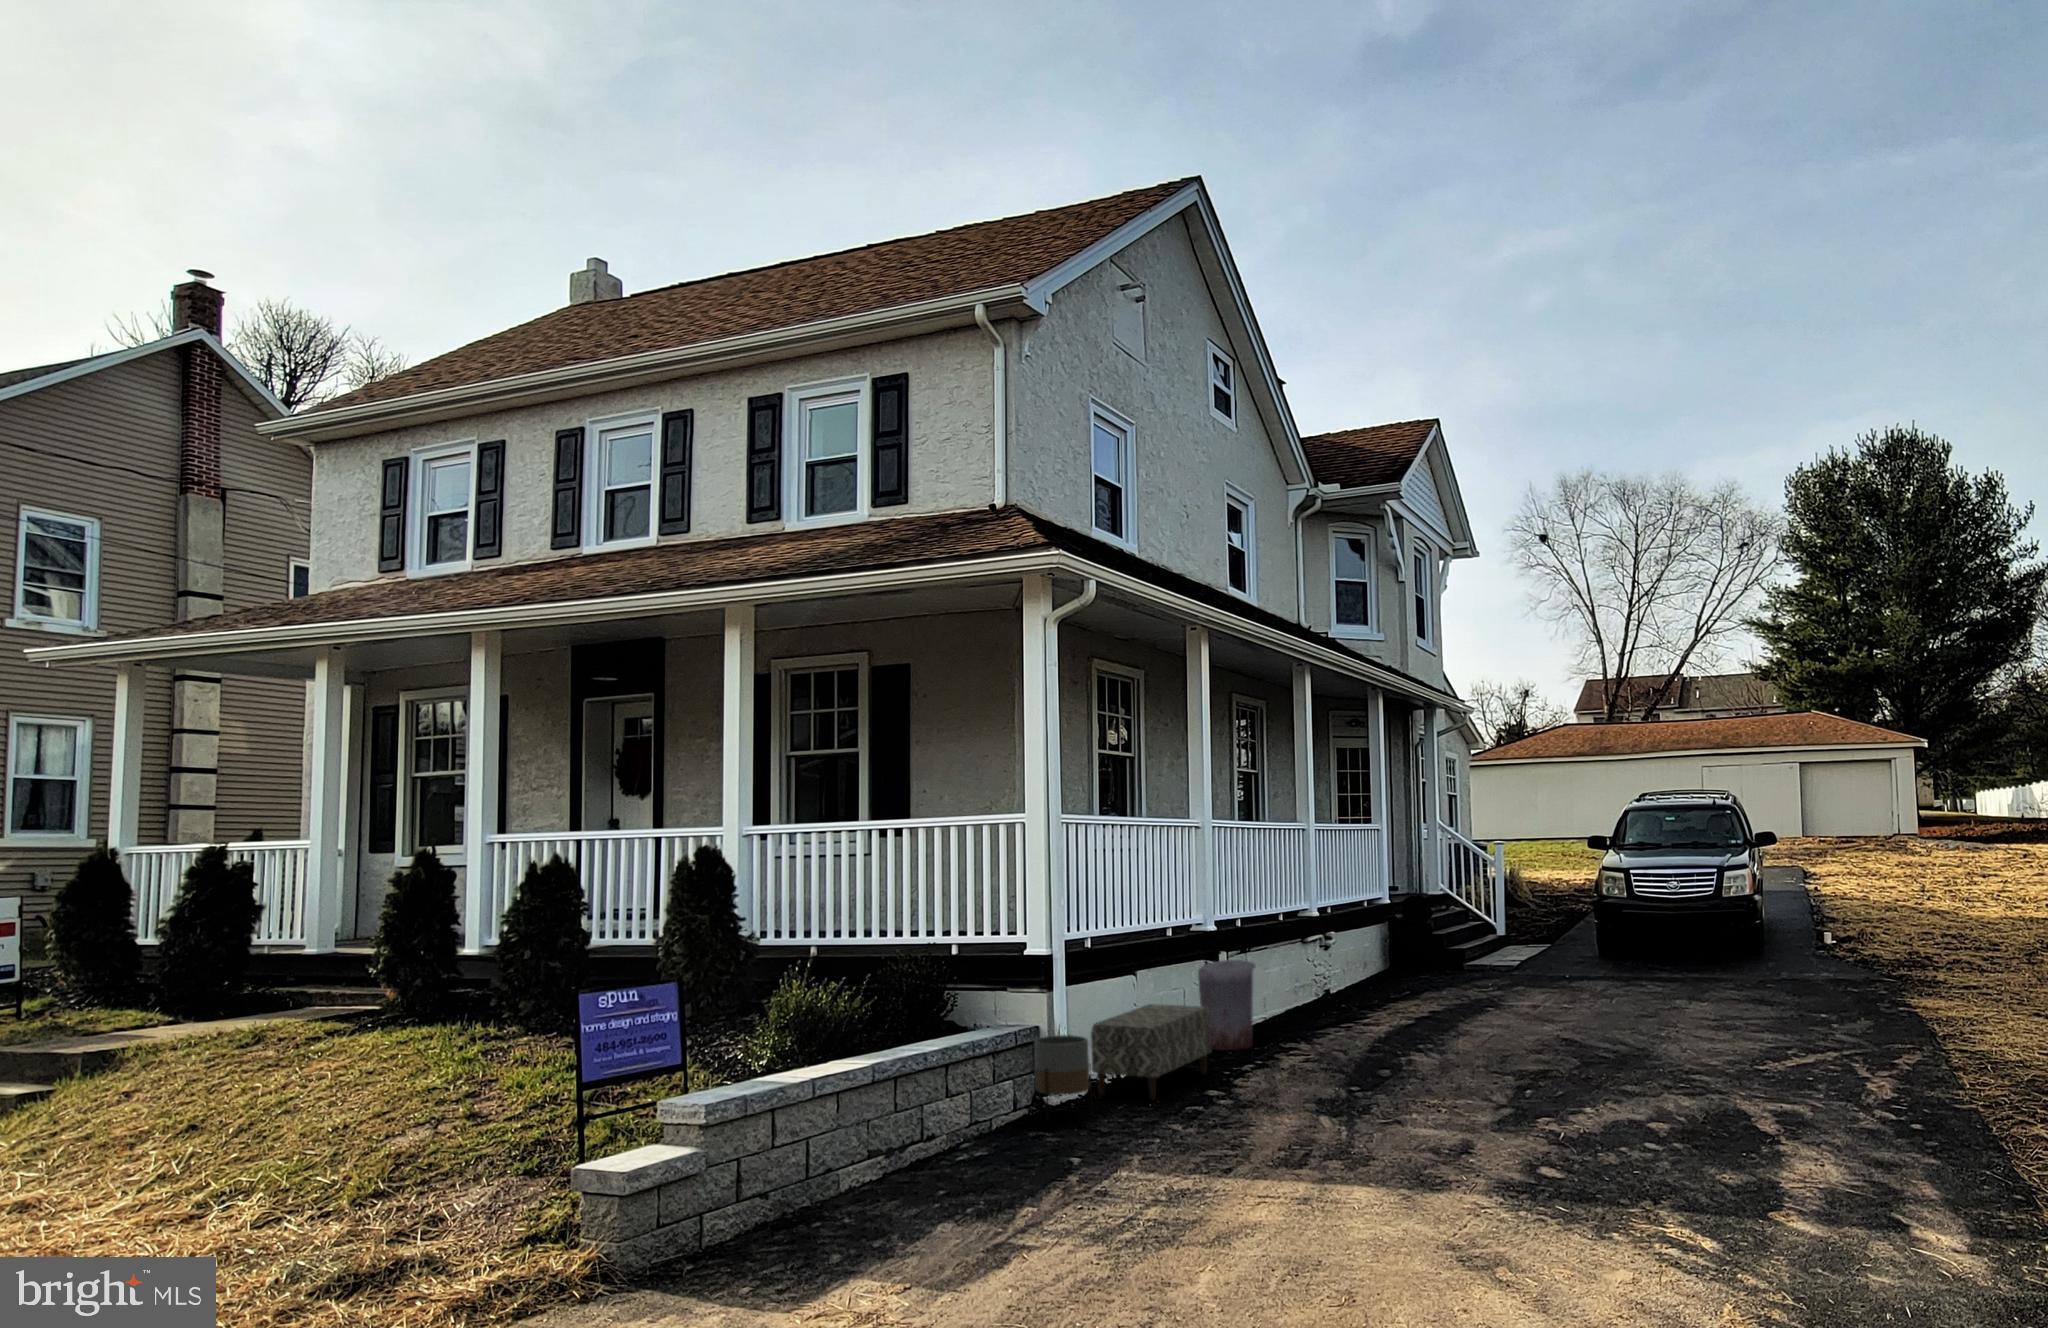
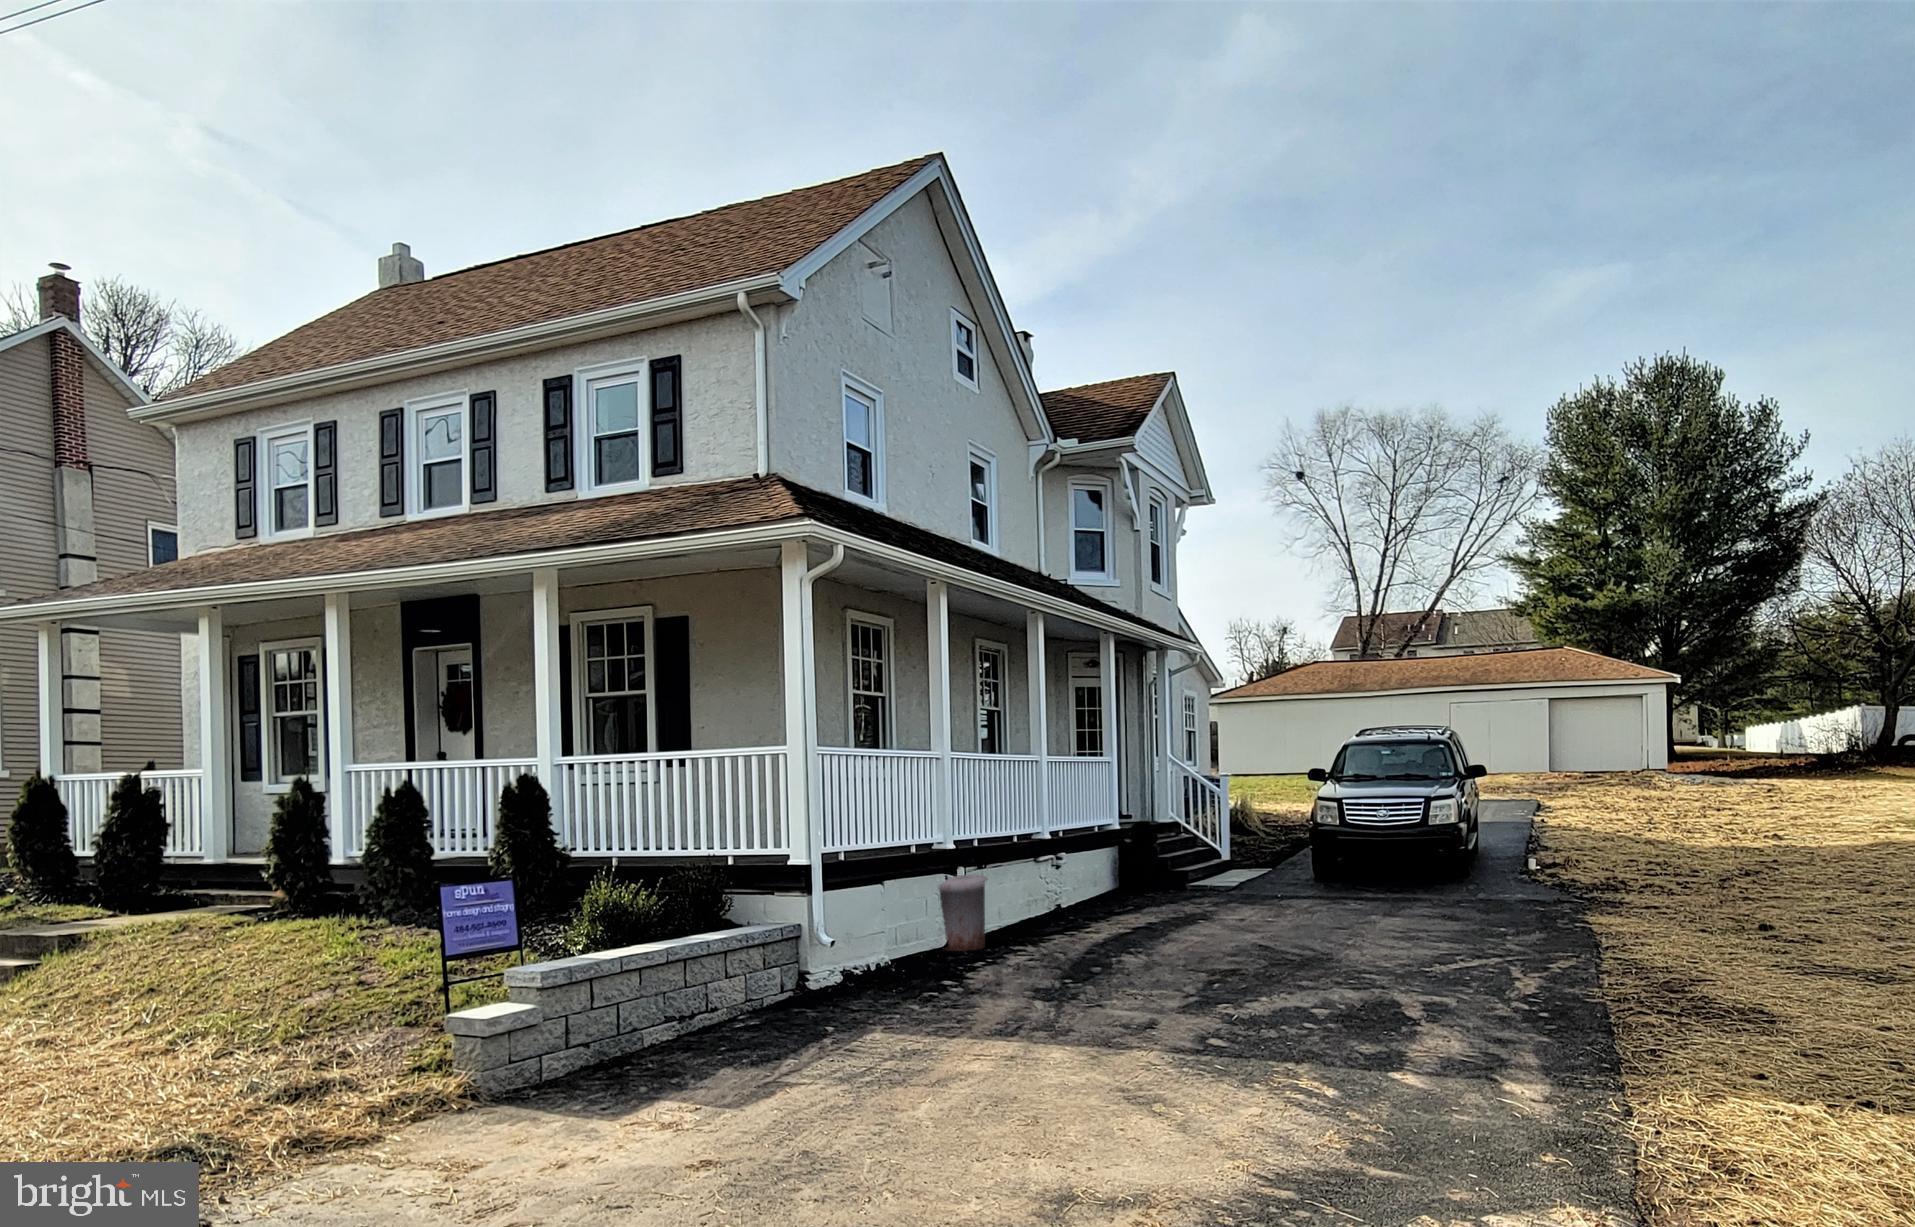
bench: present [1091,1004,1211,1100] -> none [846,909,948,982]
planter: present [1034,1035,1092,1118] -> none [799,929,848,997]

